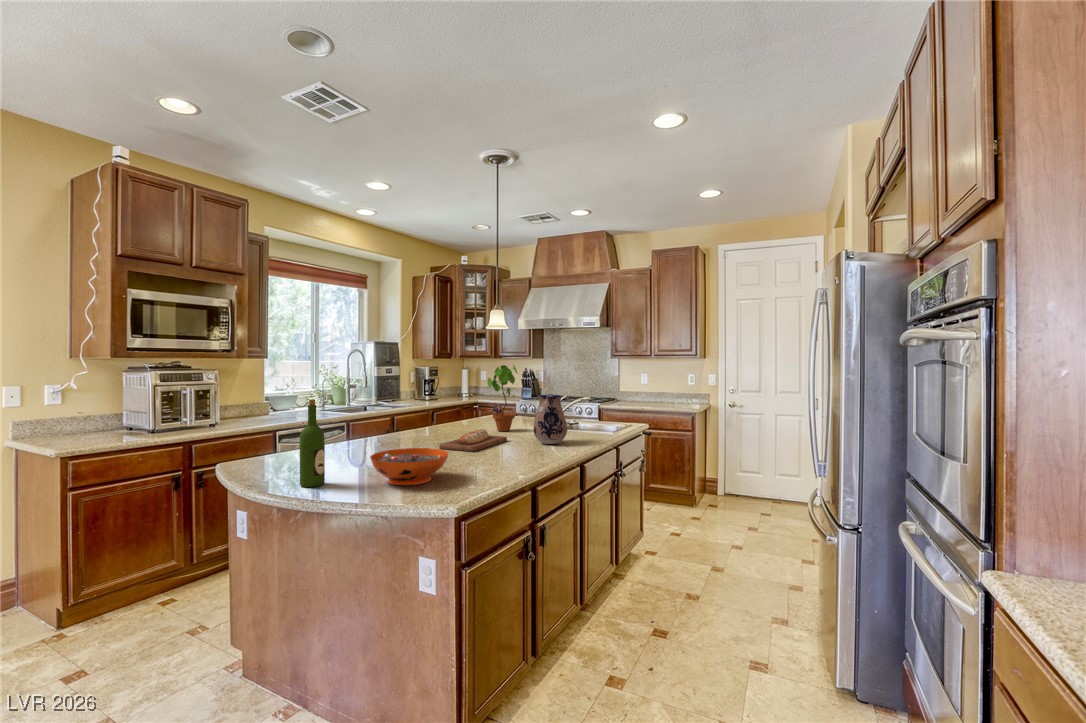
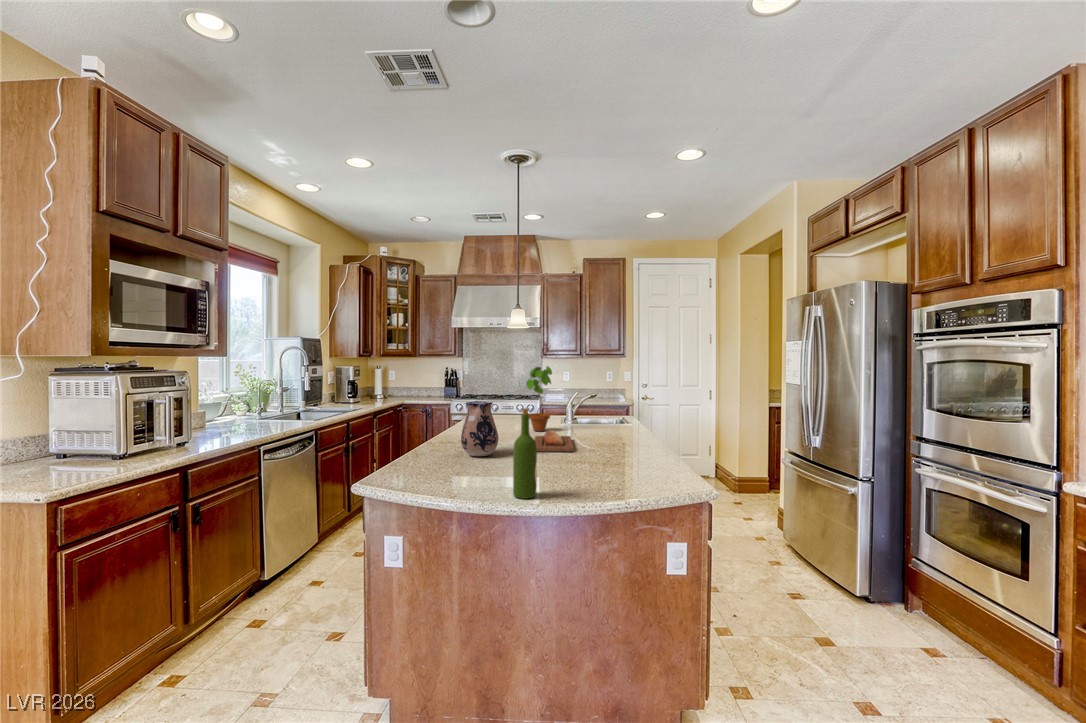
ceramic pitcher: present [534,394,567,444] -> present [461,401,498,456]
decorative bowl: present [370,448,448,485] -> none [562,451,636,487]

